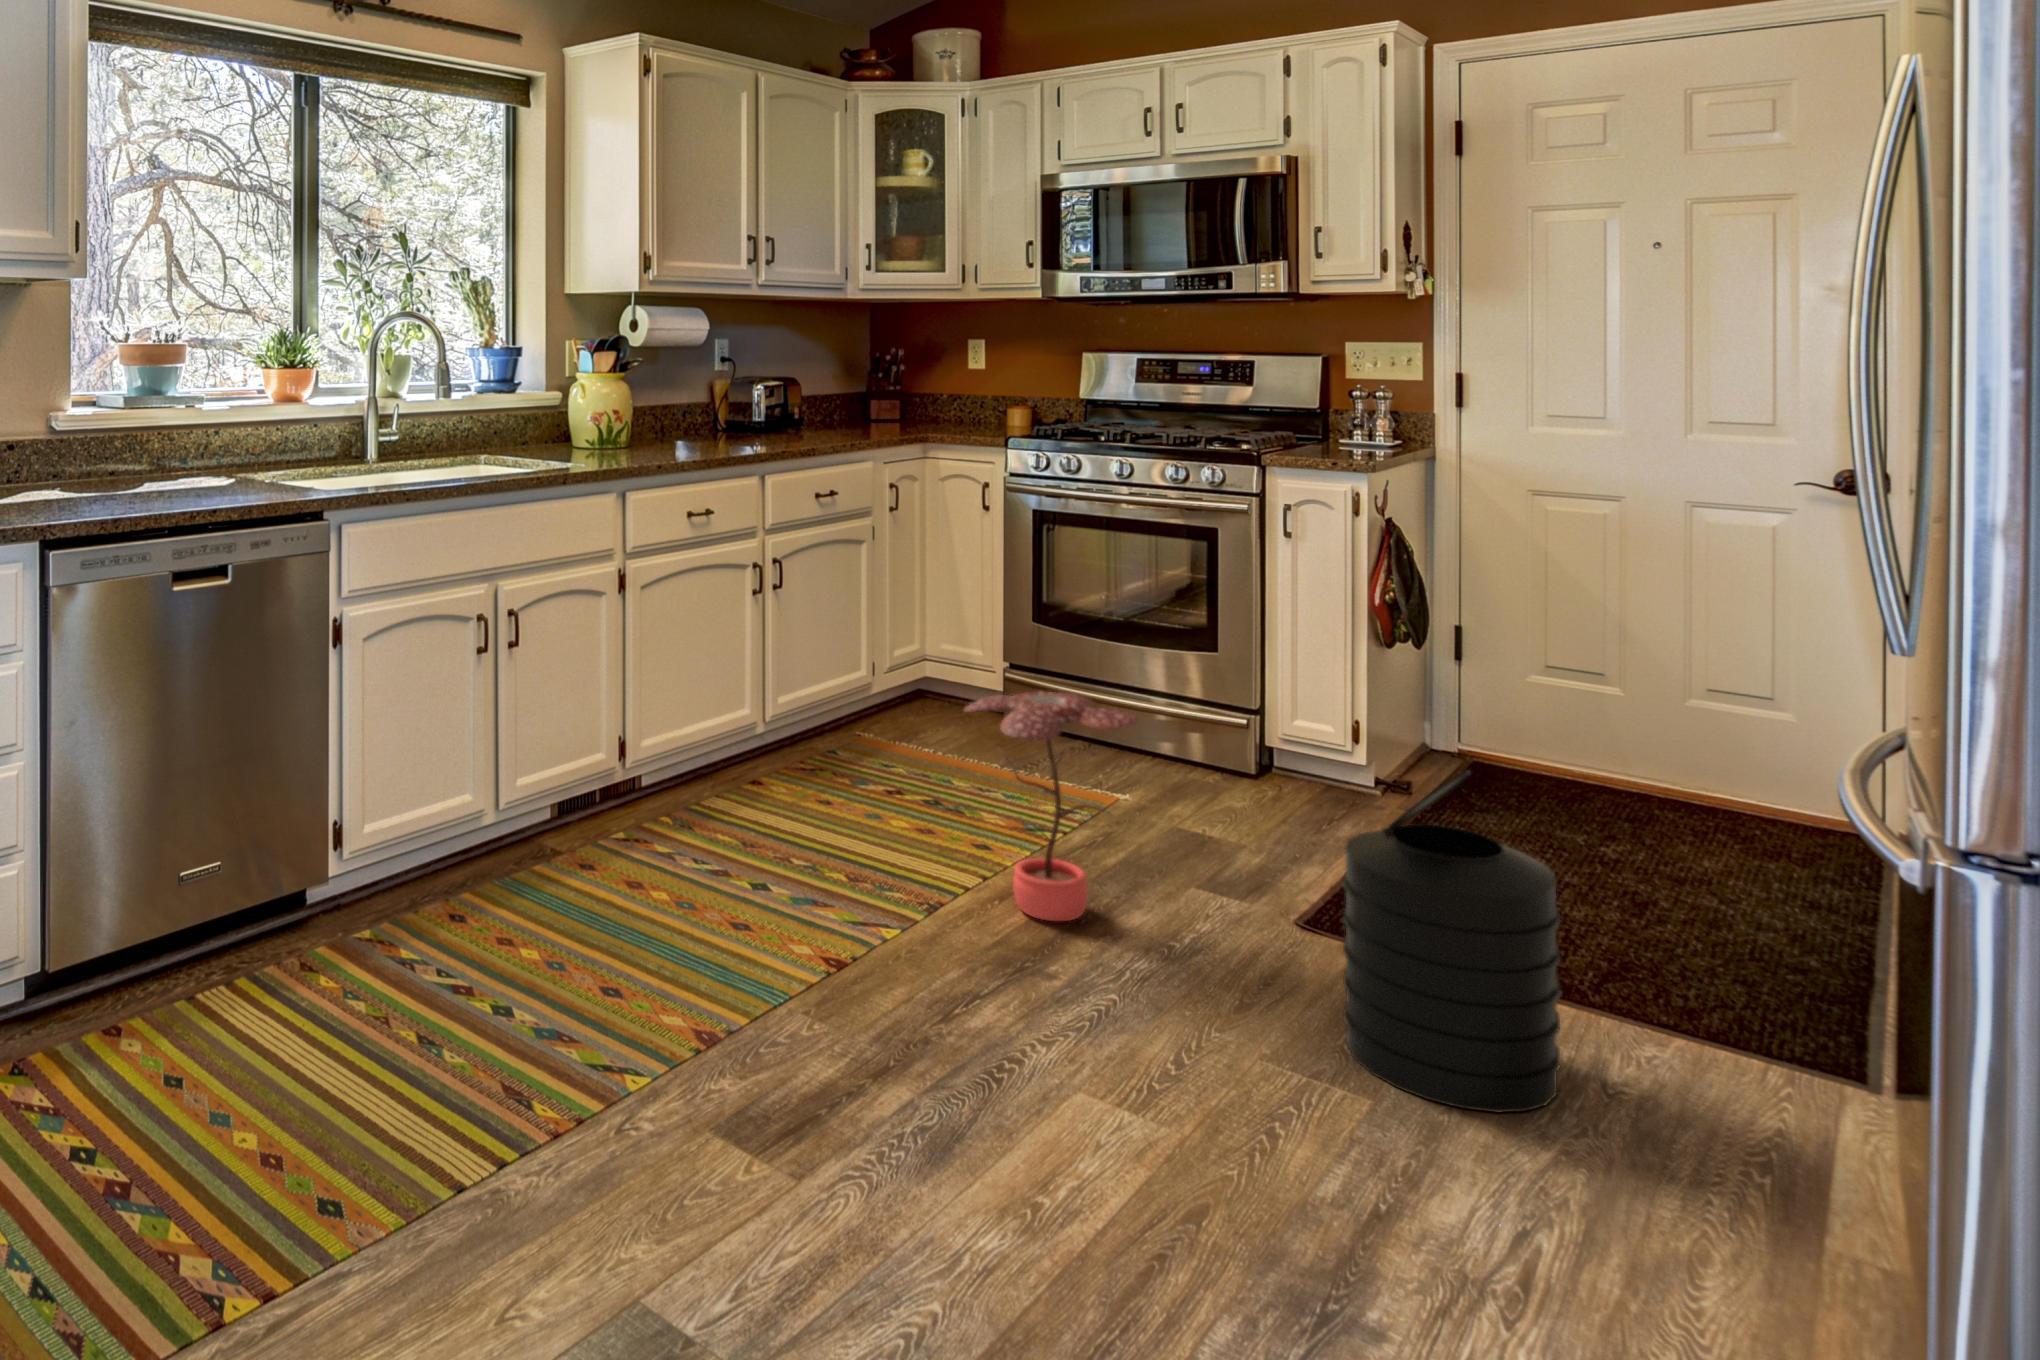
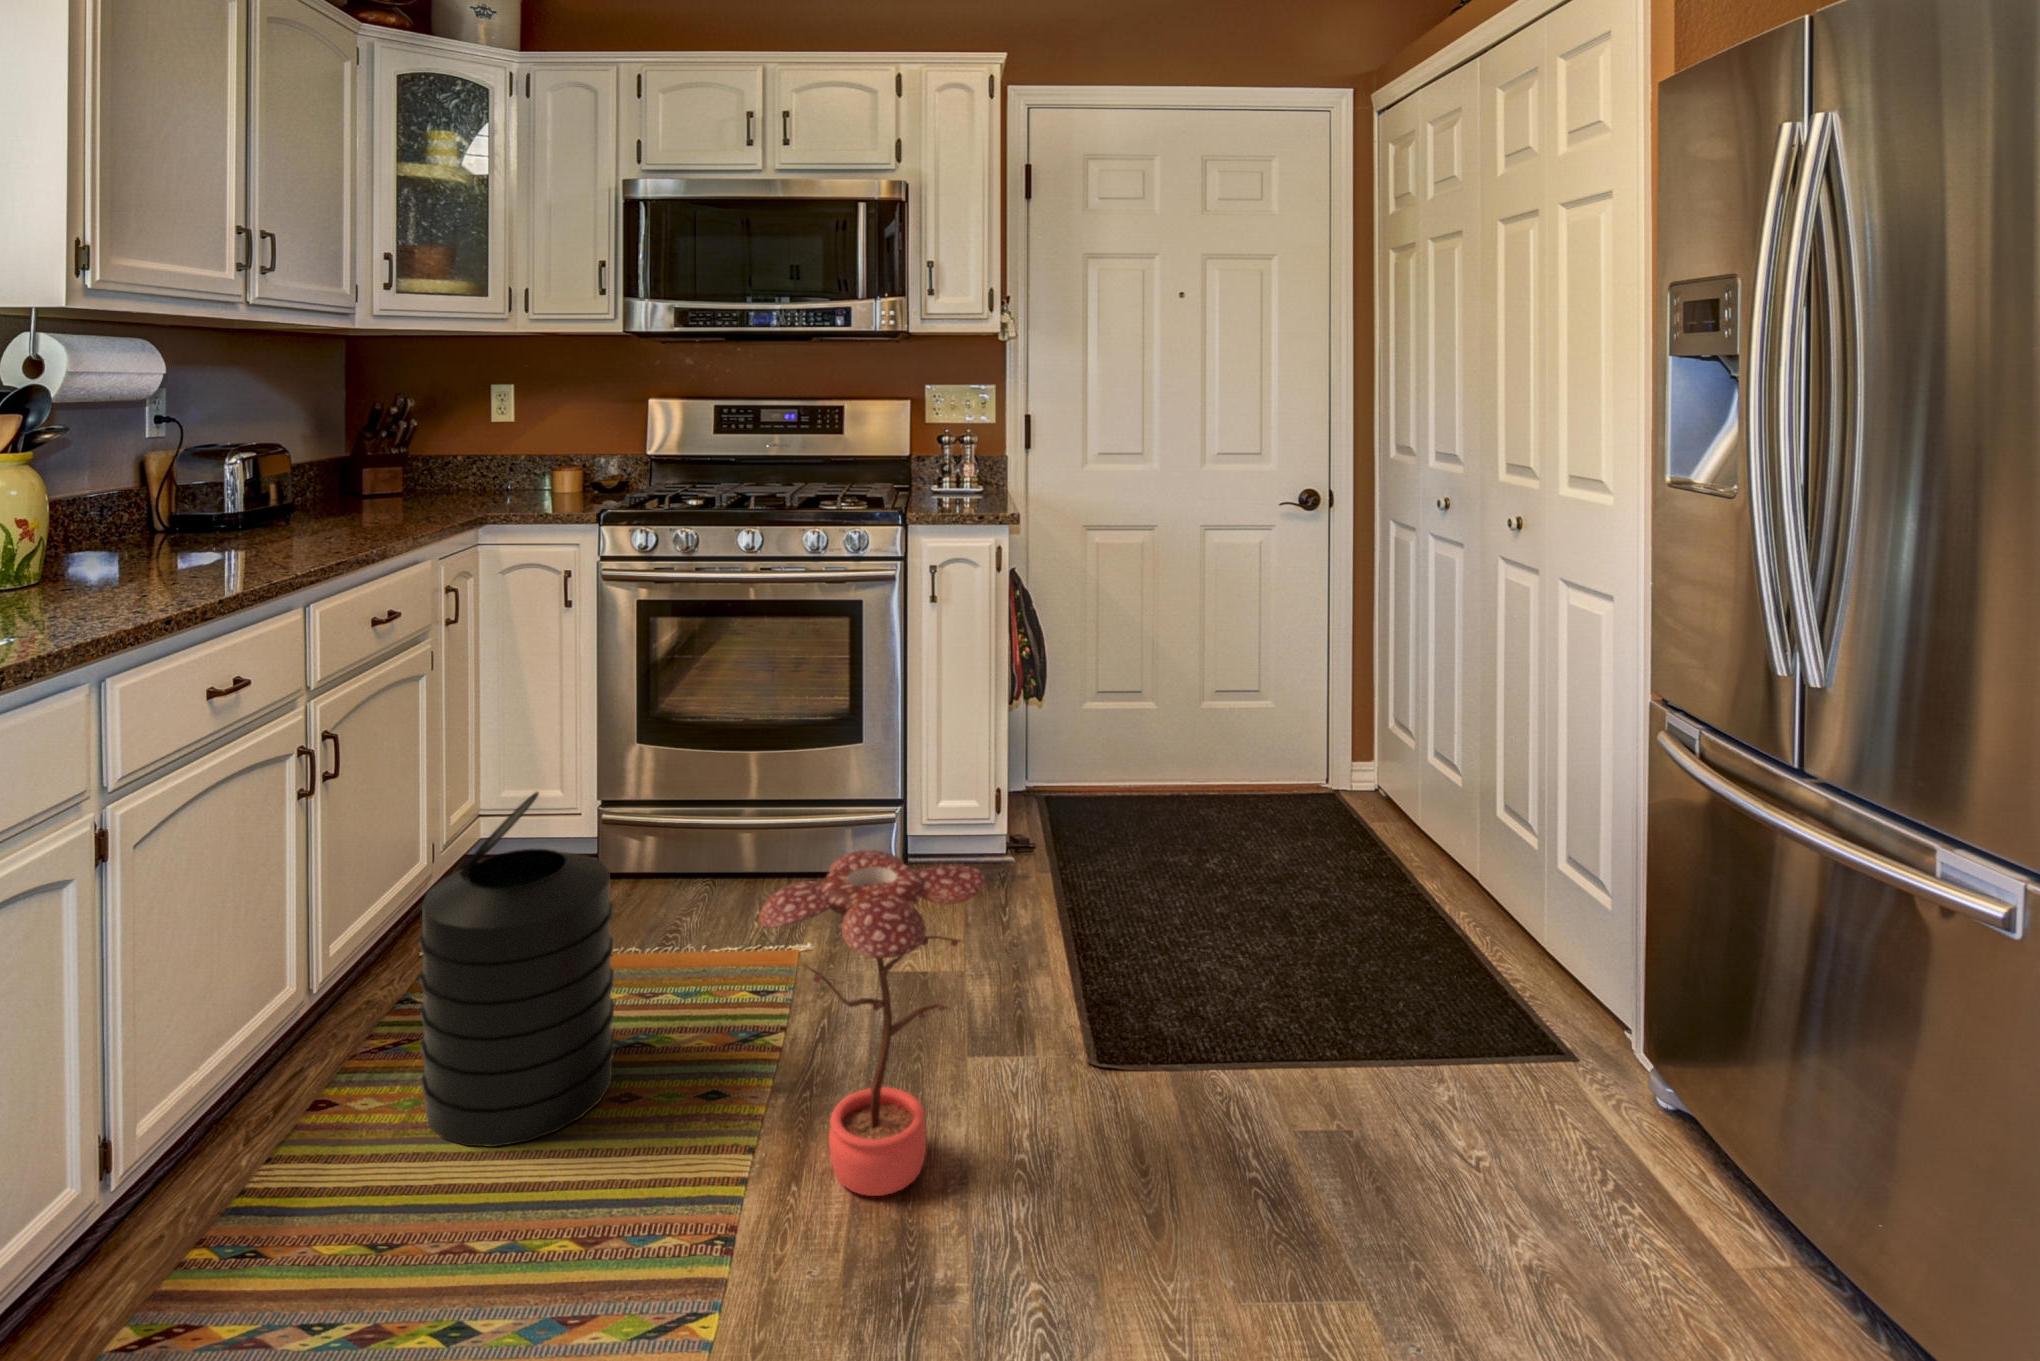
trash can: present [1342,771,1560,1112] -> present [419,792,615,1147]

